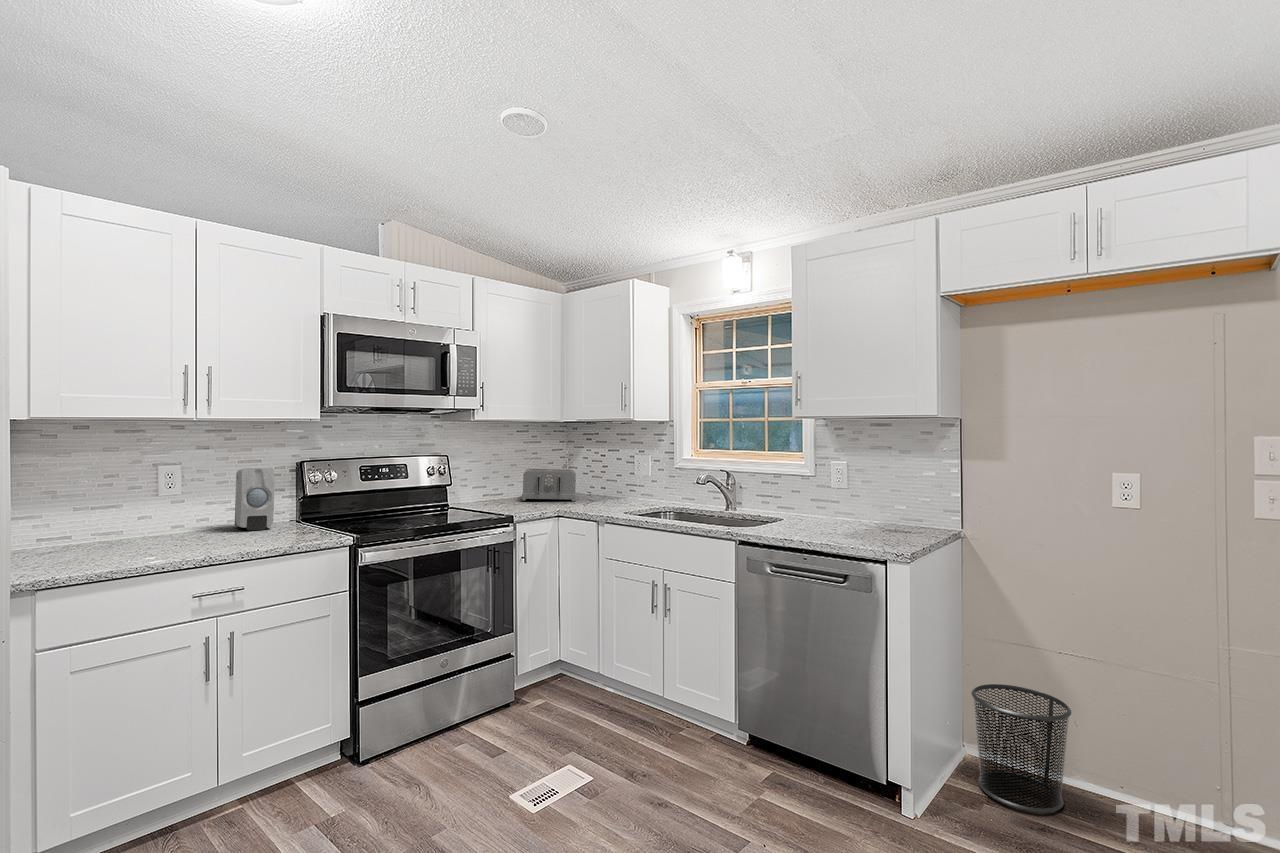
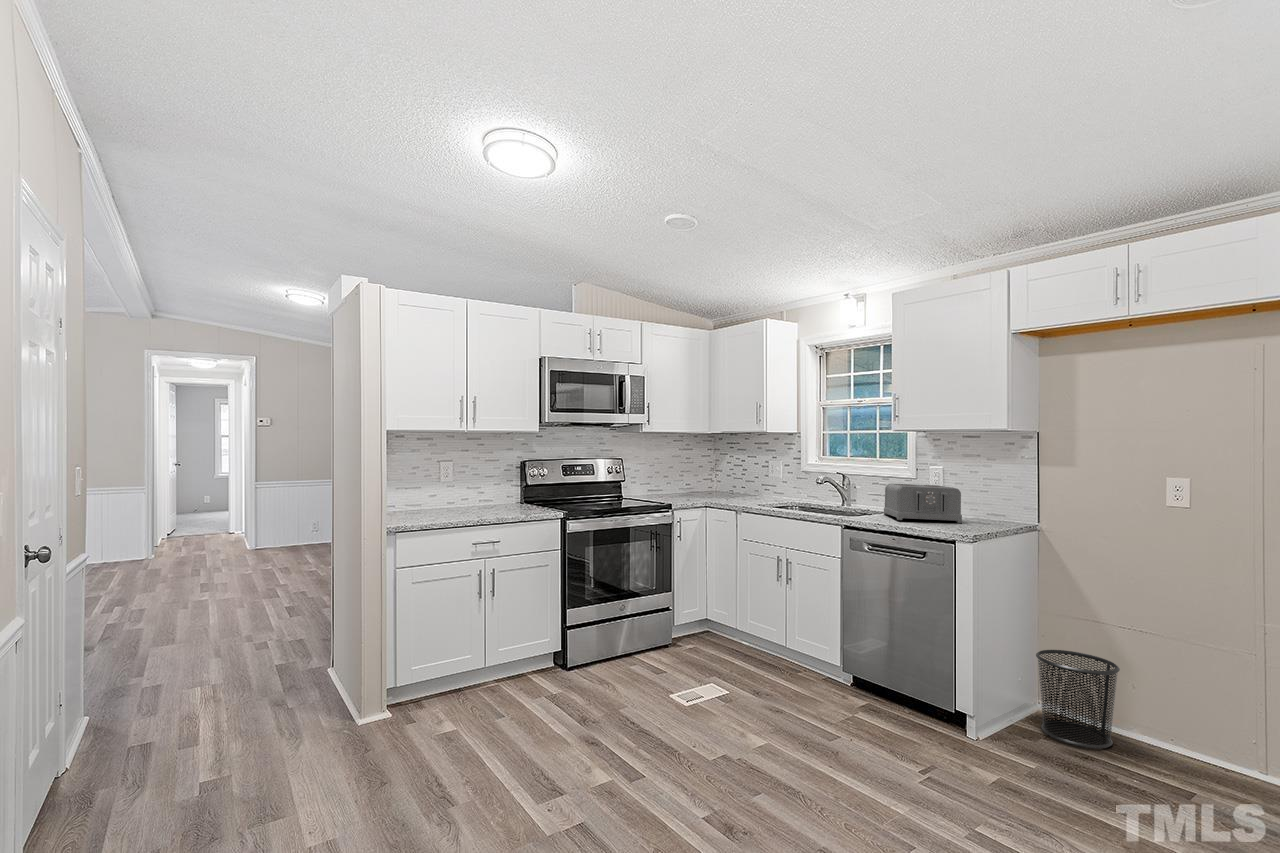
soap dispenser: present [235,468,274,530] -> none [484,464,510,507]
toaster: present [522,469,576,501] -> present [884,484,962,523]

